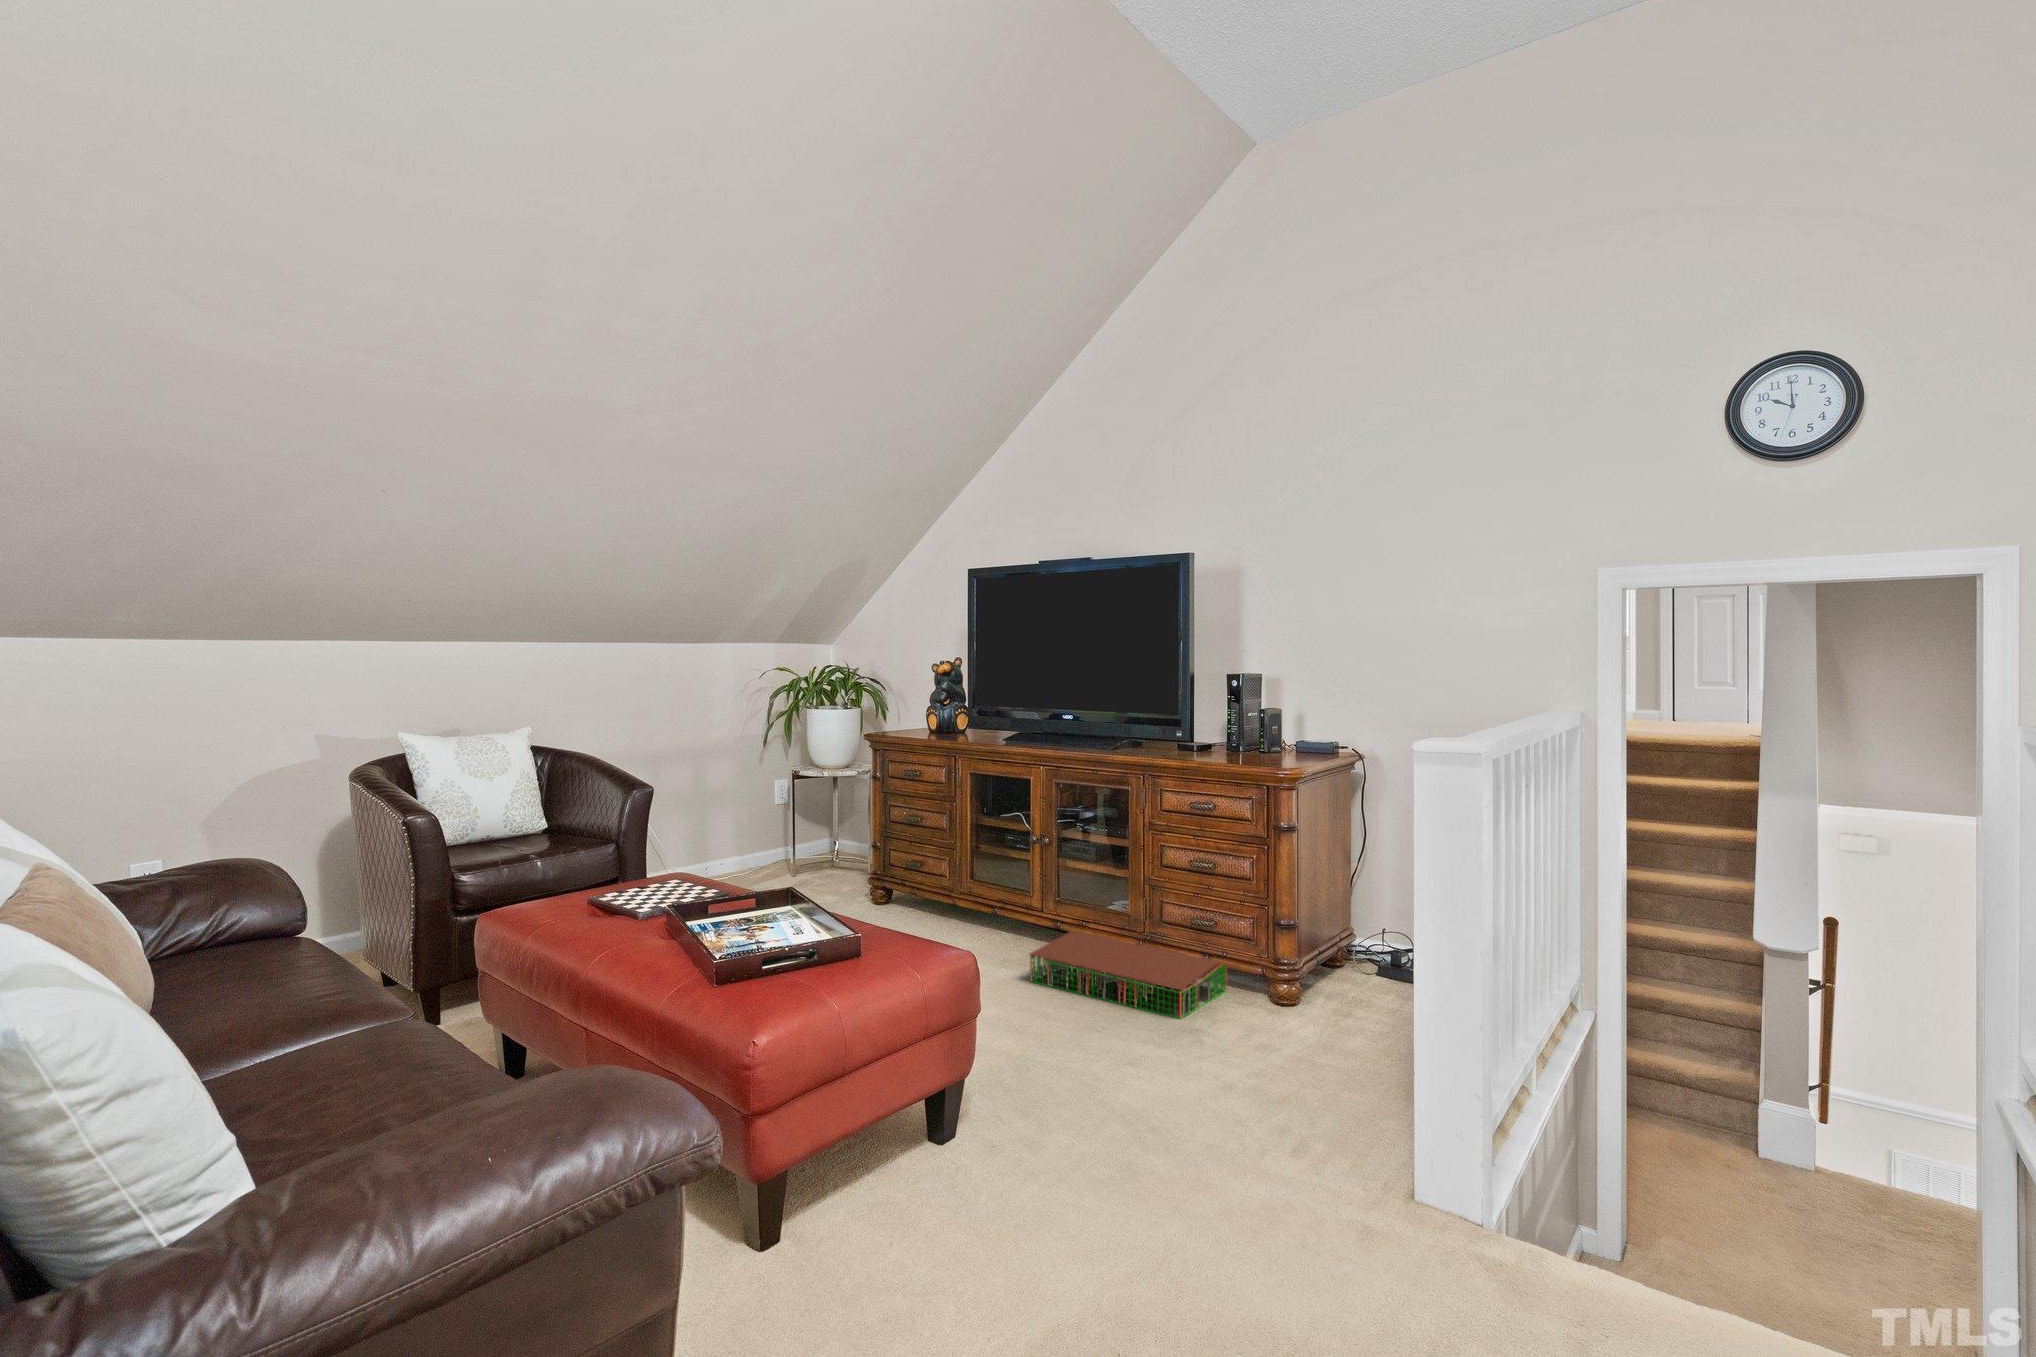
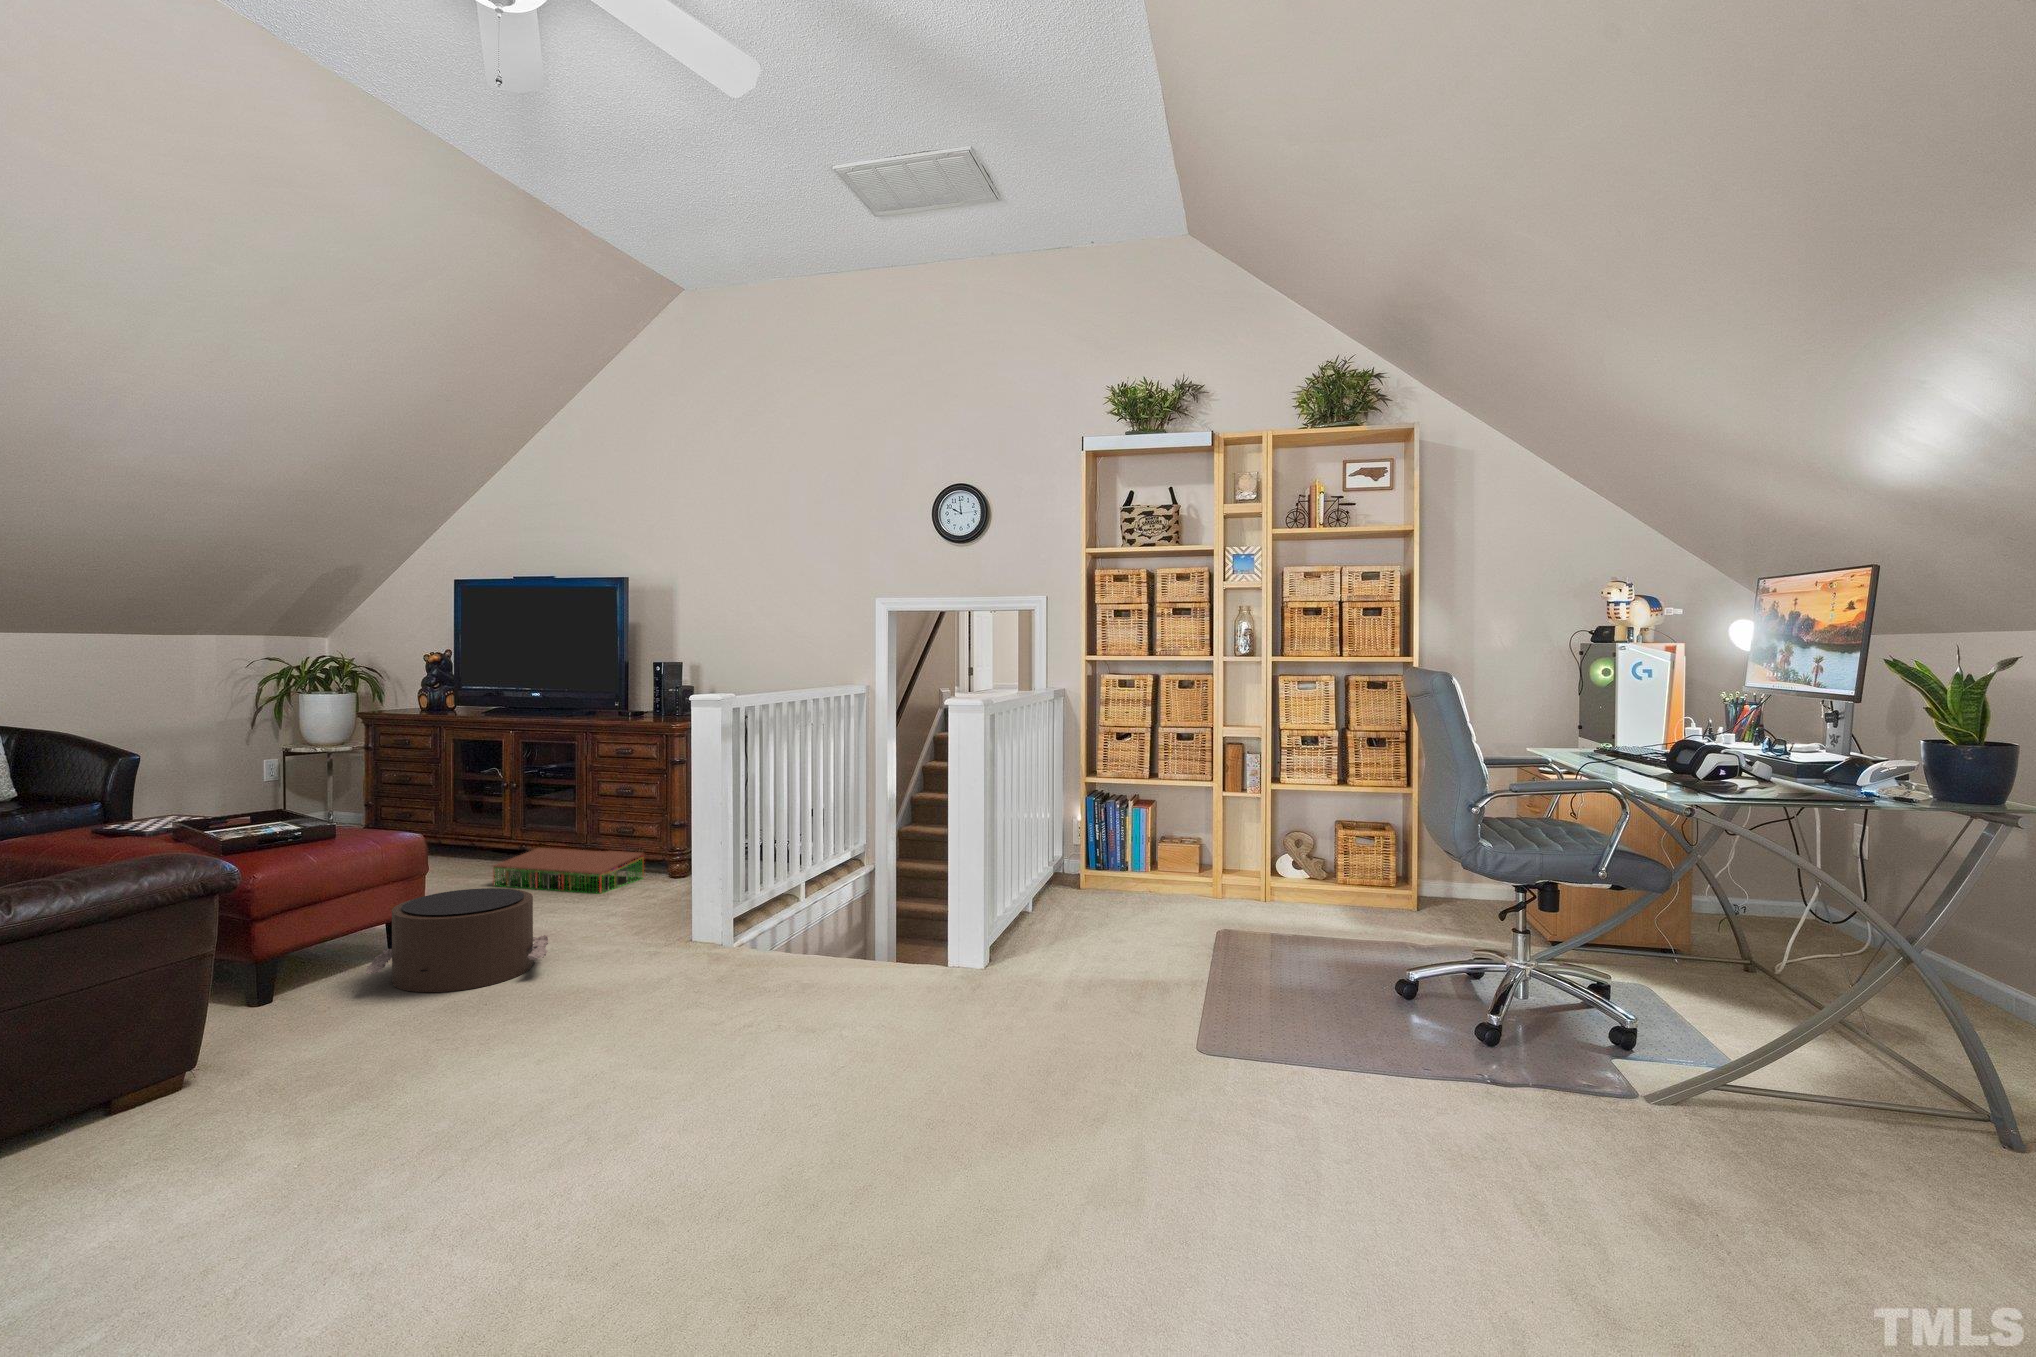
pouf: none [913,1044,1184,1260] -> present [365,888,548,992]

